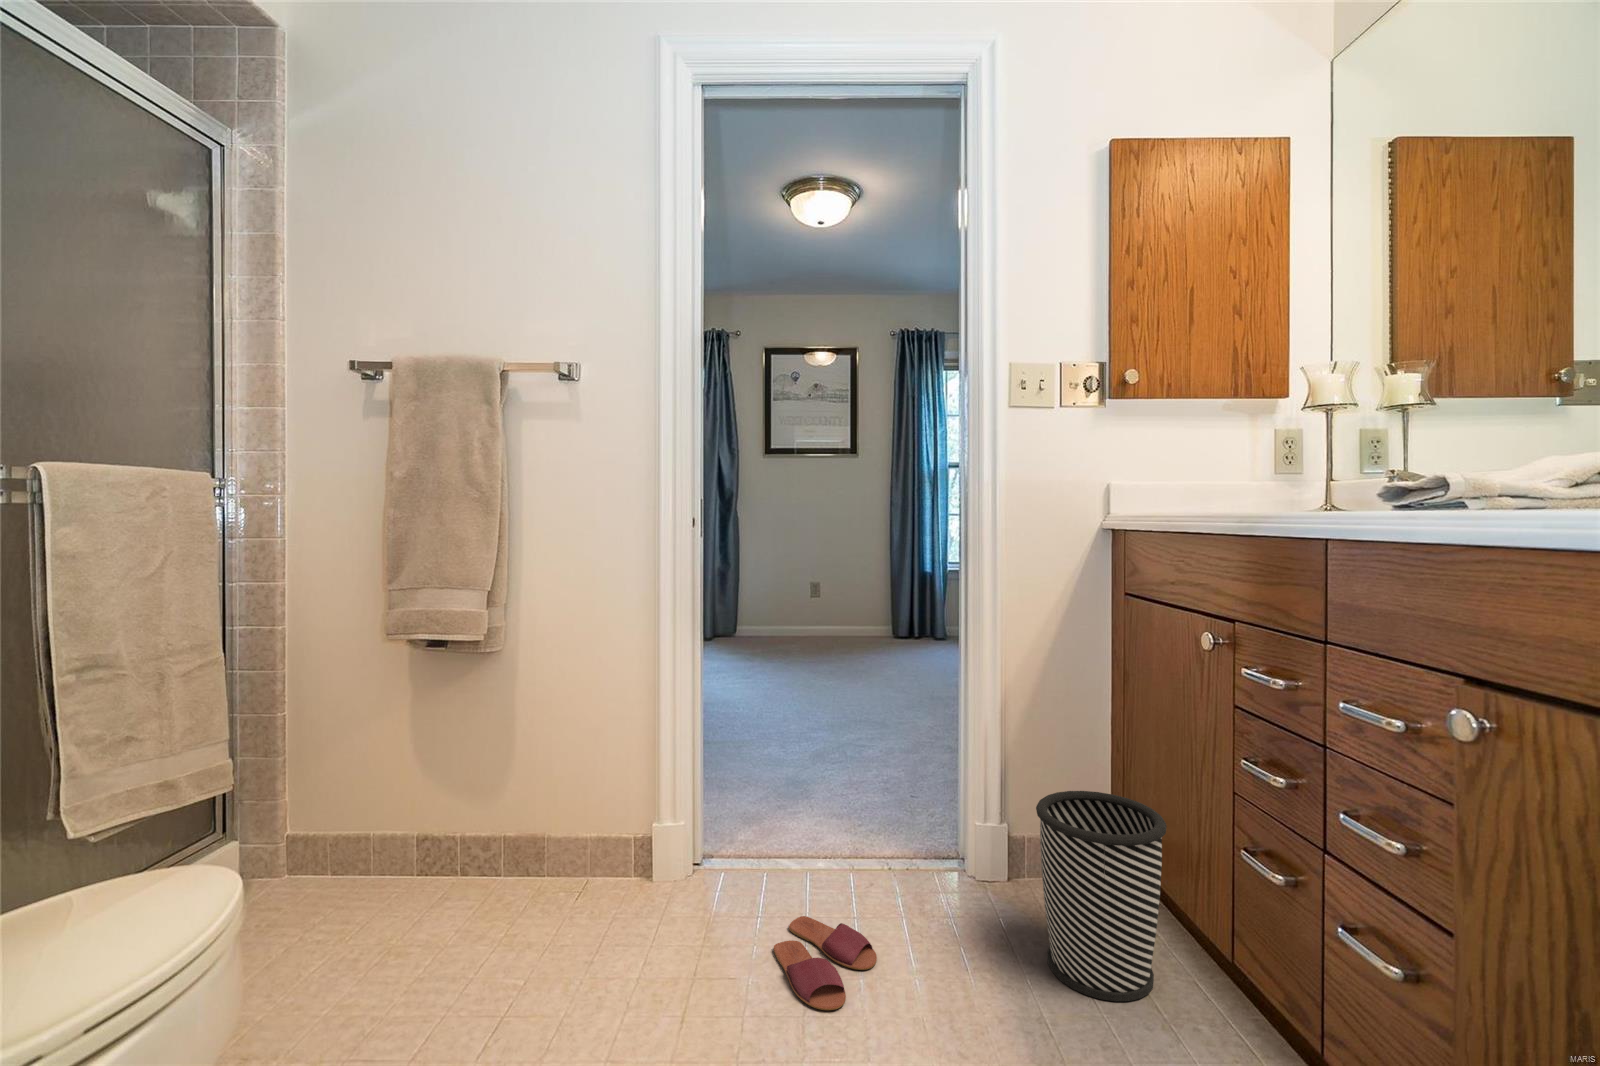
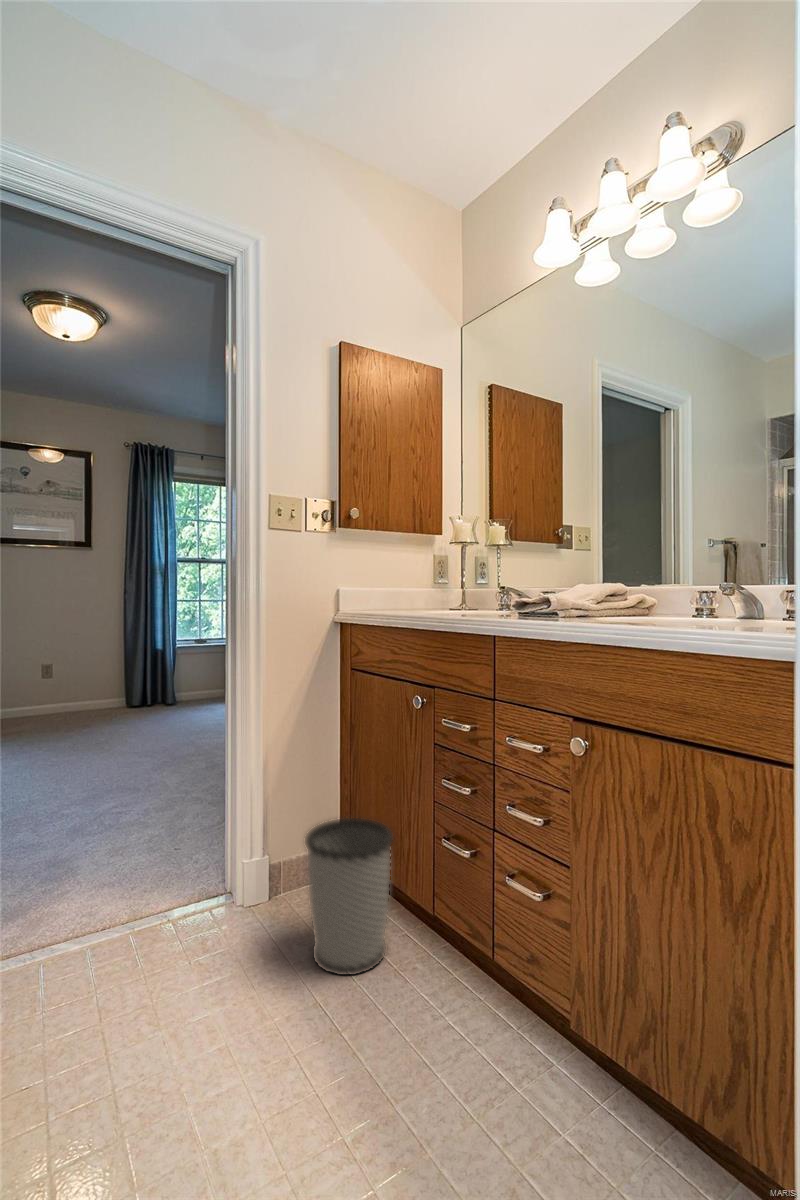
slippers: present [774,916,877,1010] -> none [67,994,176,1089]

